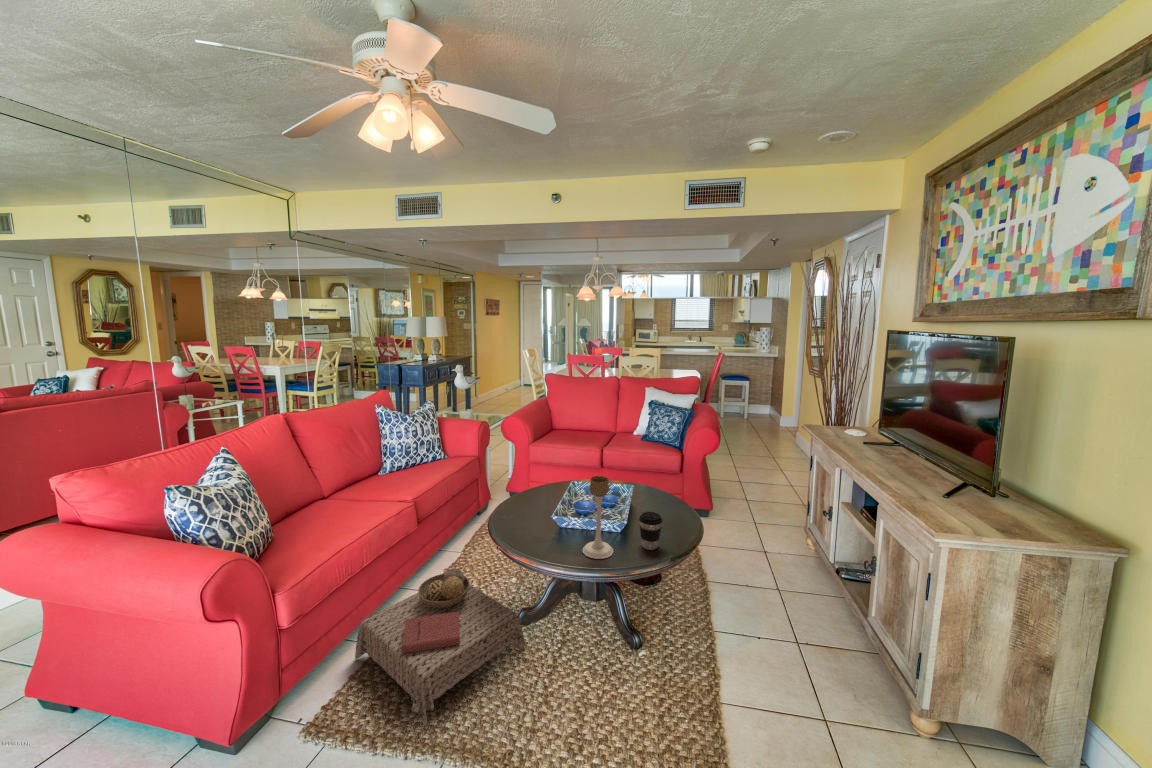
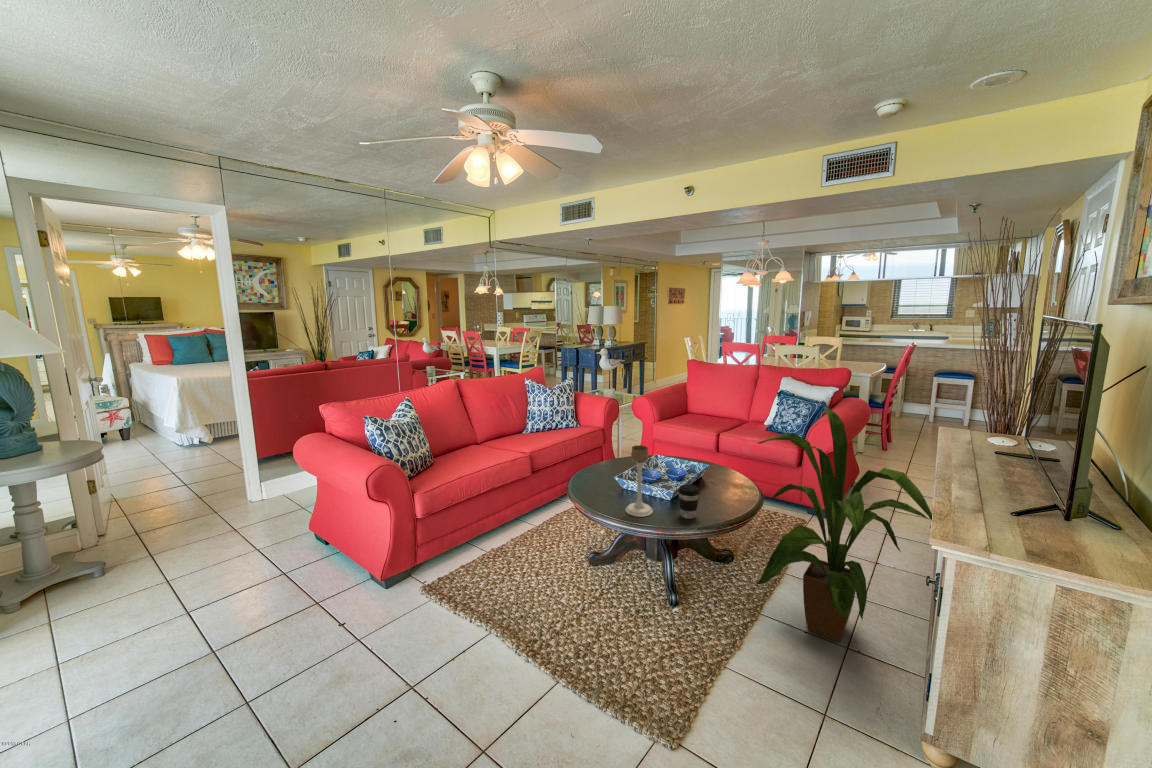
house plant: none [702,416,882,638] -> present [756,407,932,642]
ottoman: present [355,568,525,728] -> none [468,507,582,608]

